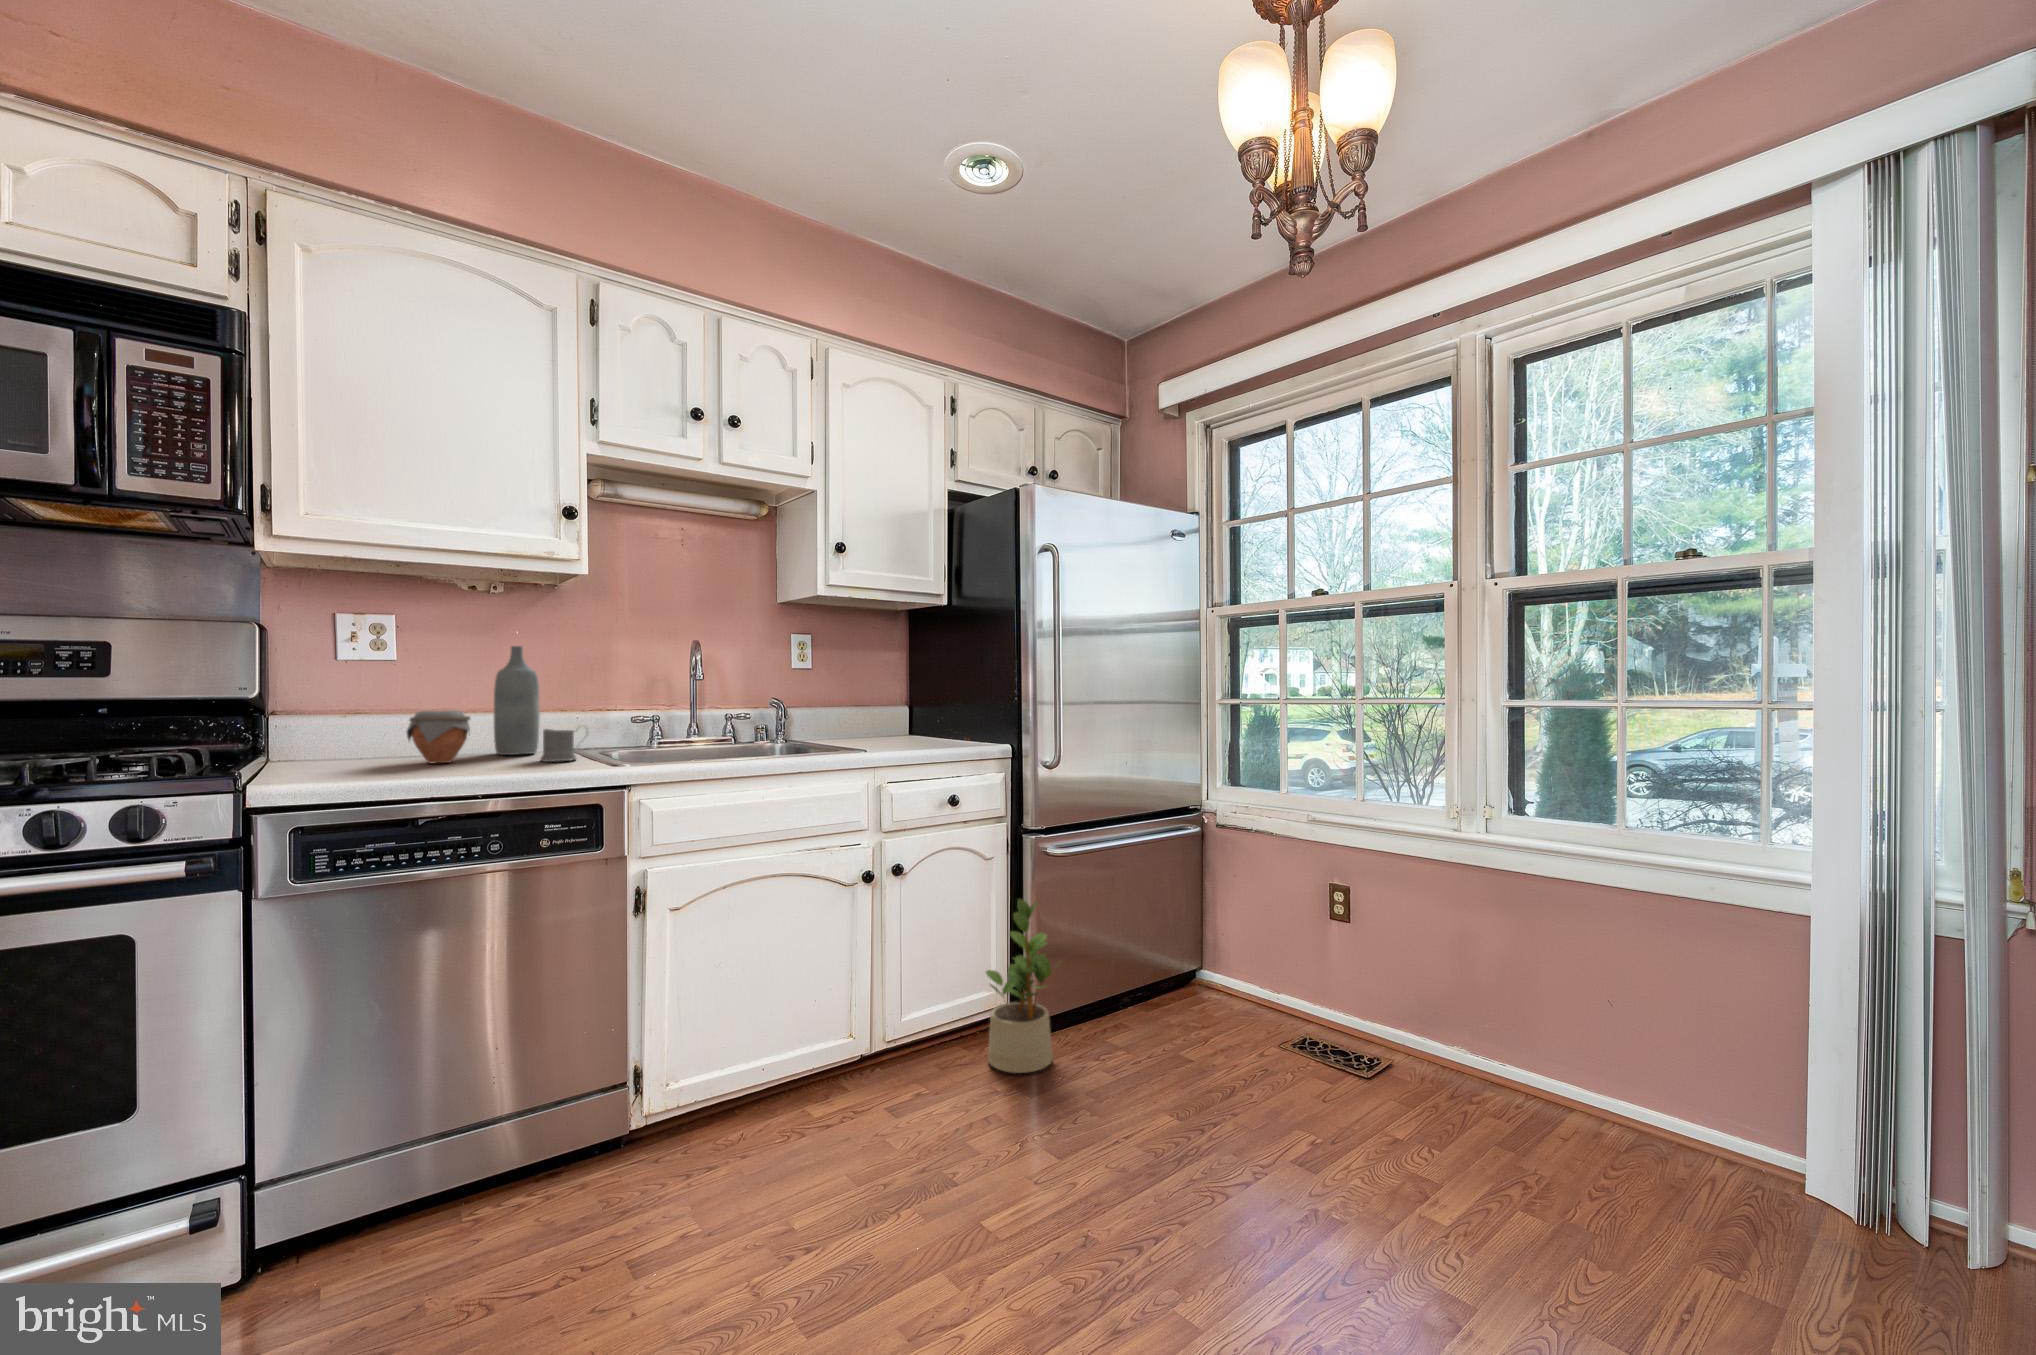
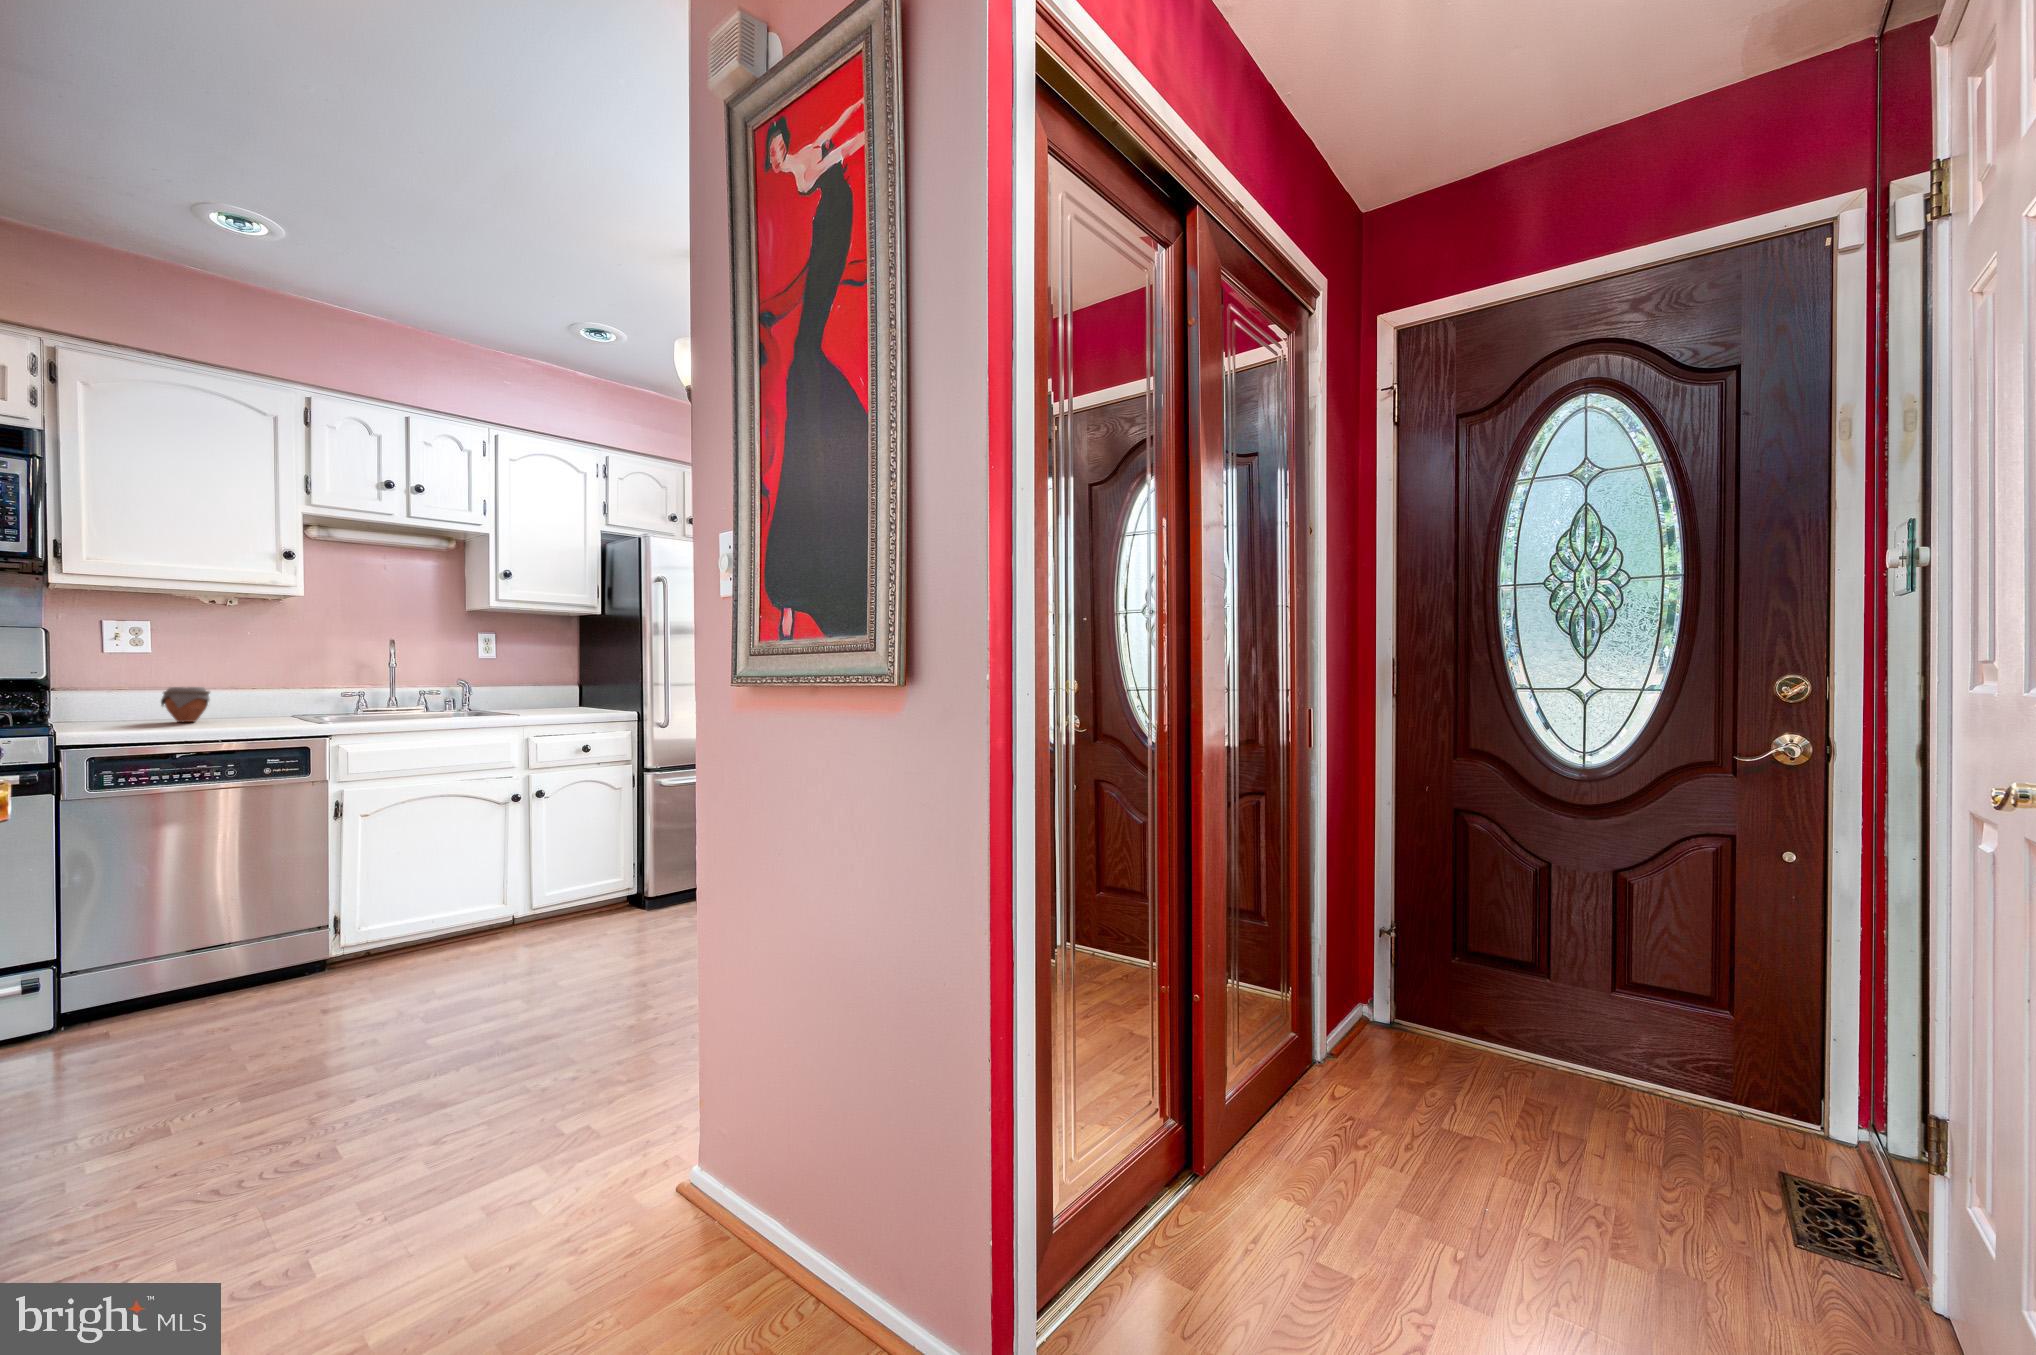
bottle: present [494,646,540,755] -> none [229,643,265,718]
mug: present [540,726,587,762] -> none [265,698,303,722]
potted plant: present [986,899,1053,1073] -> none [610,813,661,924]

